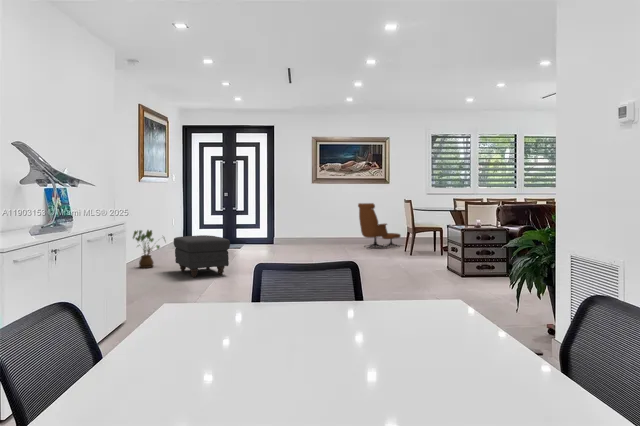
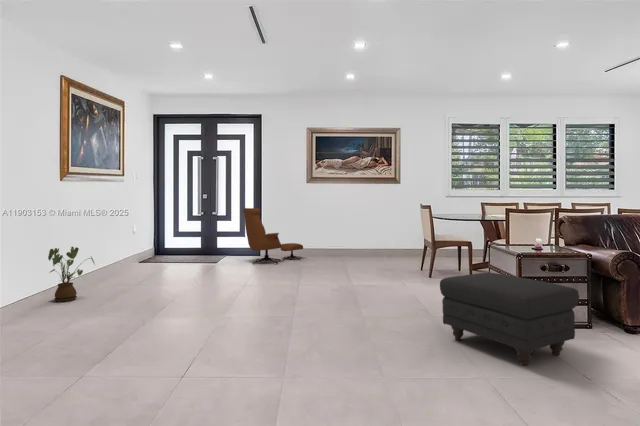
lounge chair: present [358,203,400,247] -> present [243,208,303,264]
ottoman: present [174,235,230,277] -> present [440,272,579,365]

